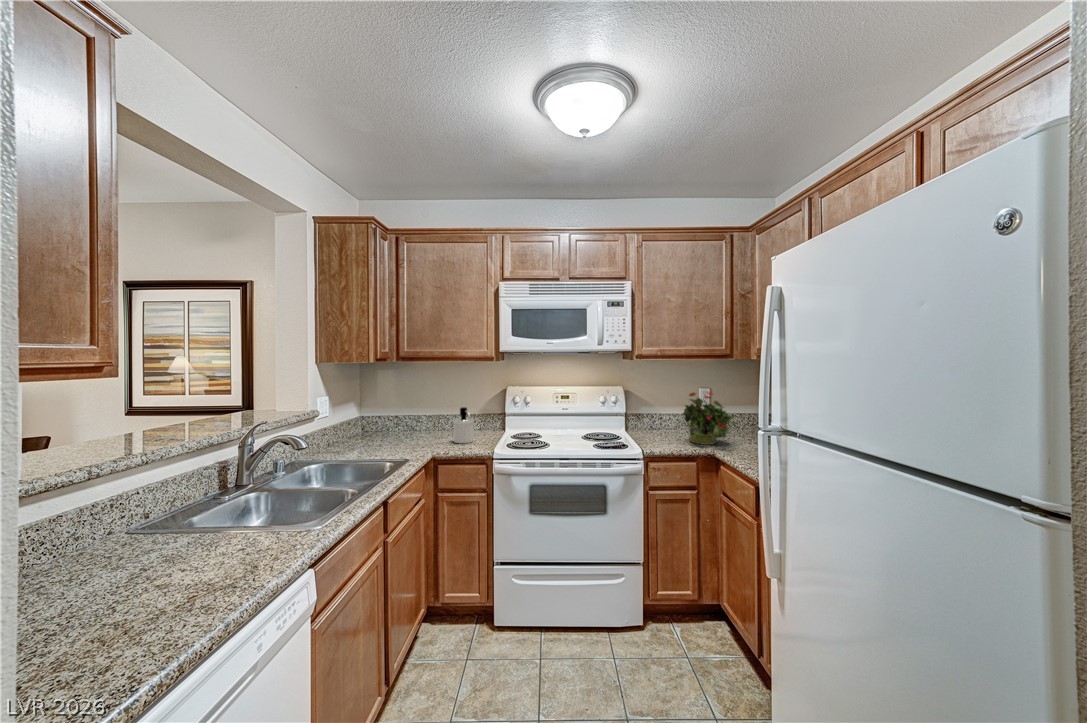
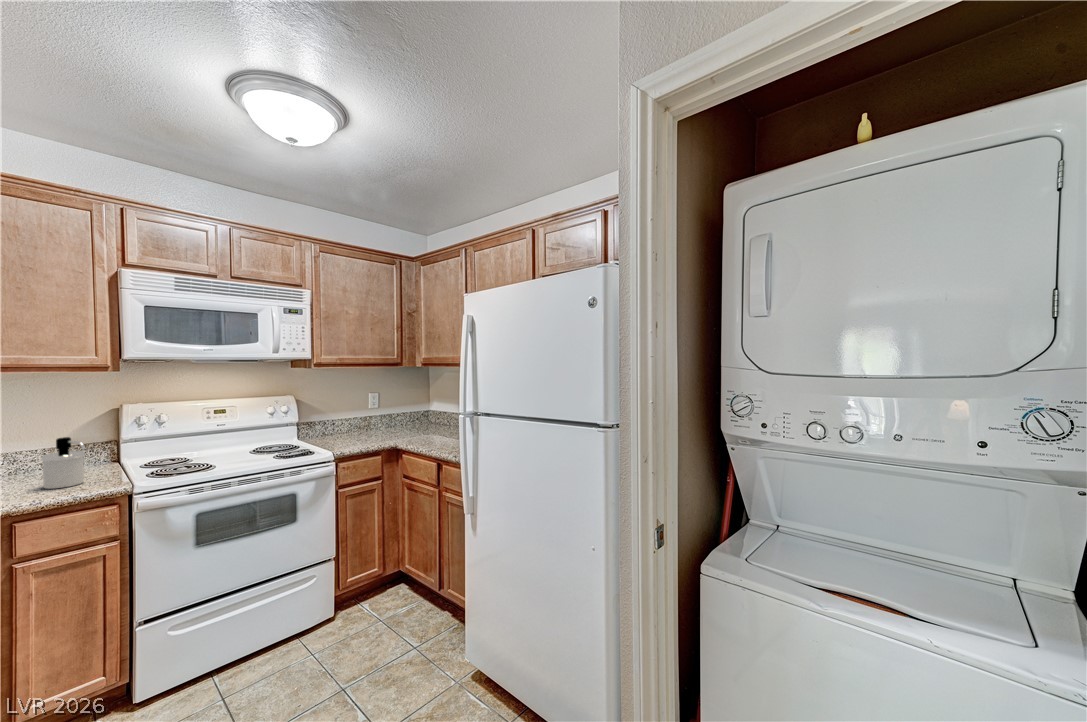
potted plant: present [683,392,736,445] -> none [359,393,406,440]

